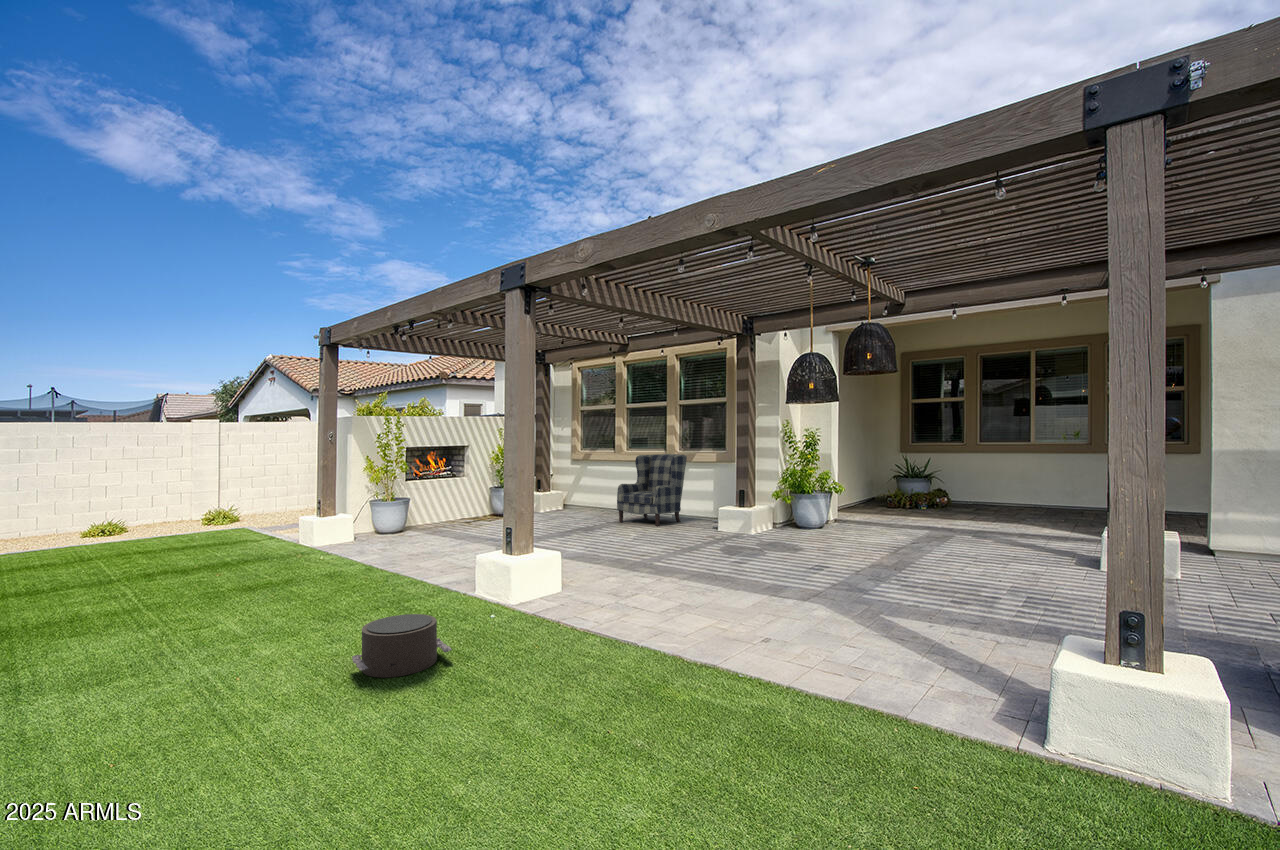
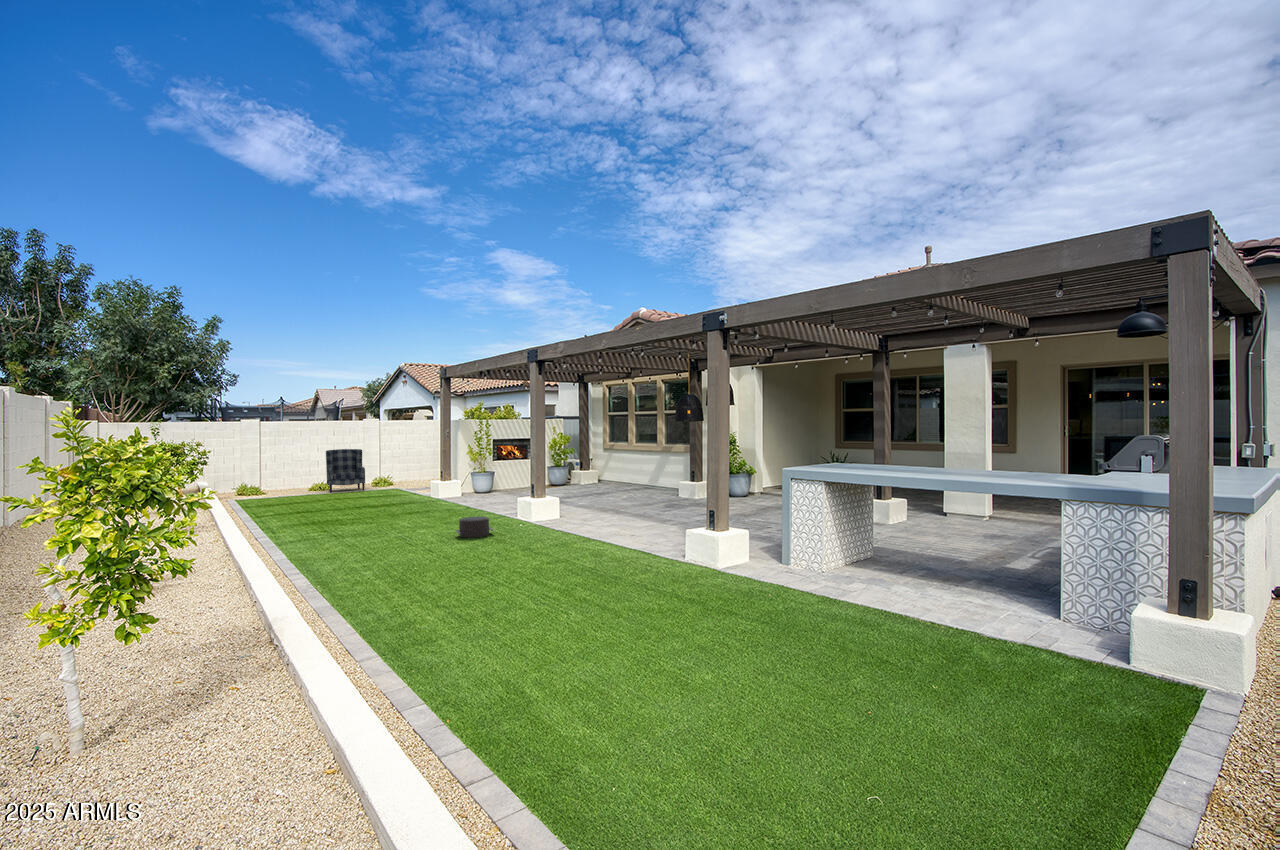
chair: present [617,454,687,526] -> present [326,449,365,493]

